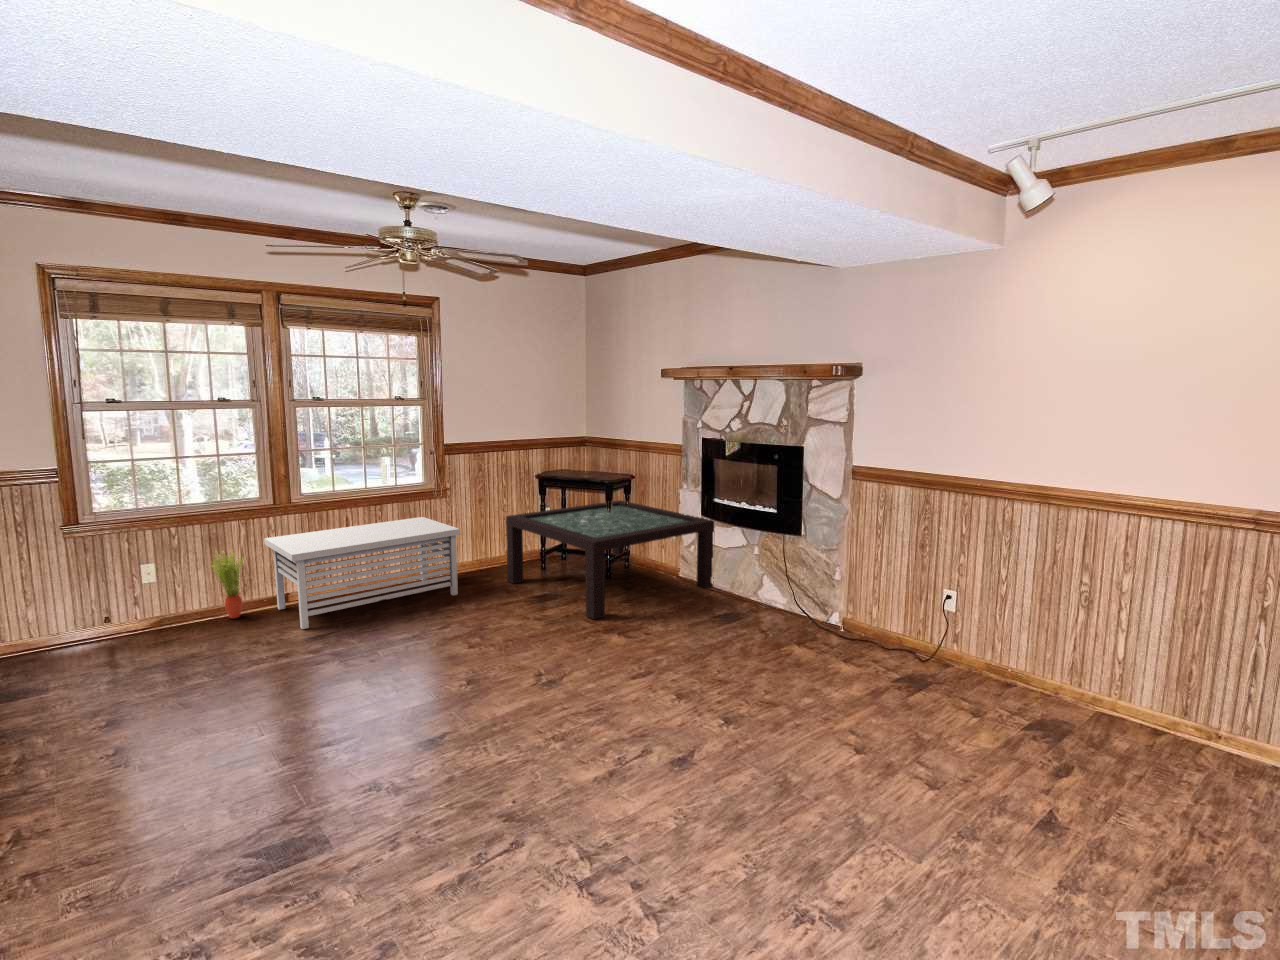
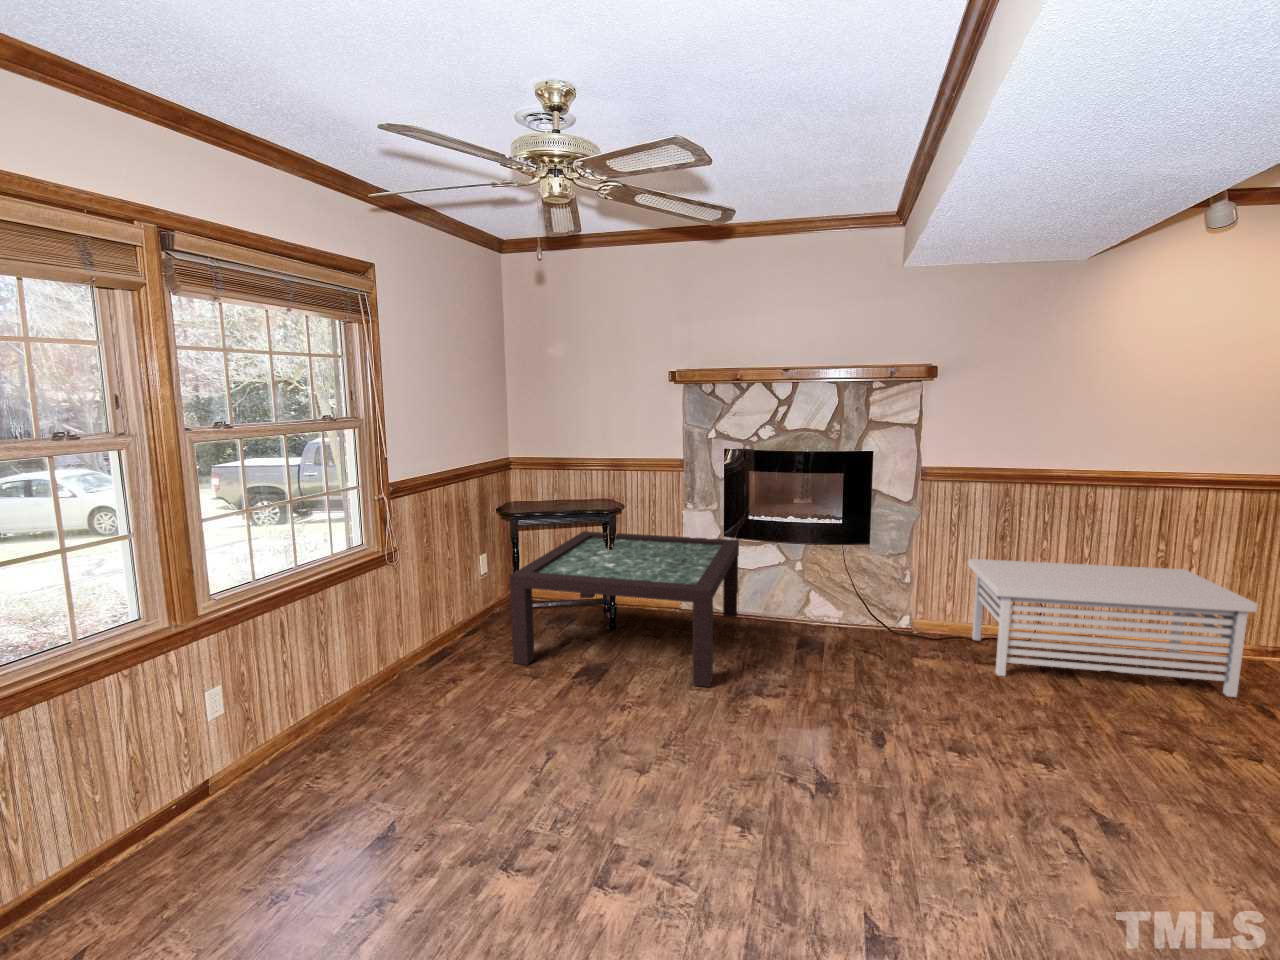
storage bench: present [265,517,460,629] -> present [968,559,1257,697]
potted plant: present [211,551,244,618] -> none [71,747,151,890]

